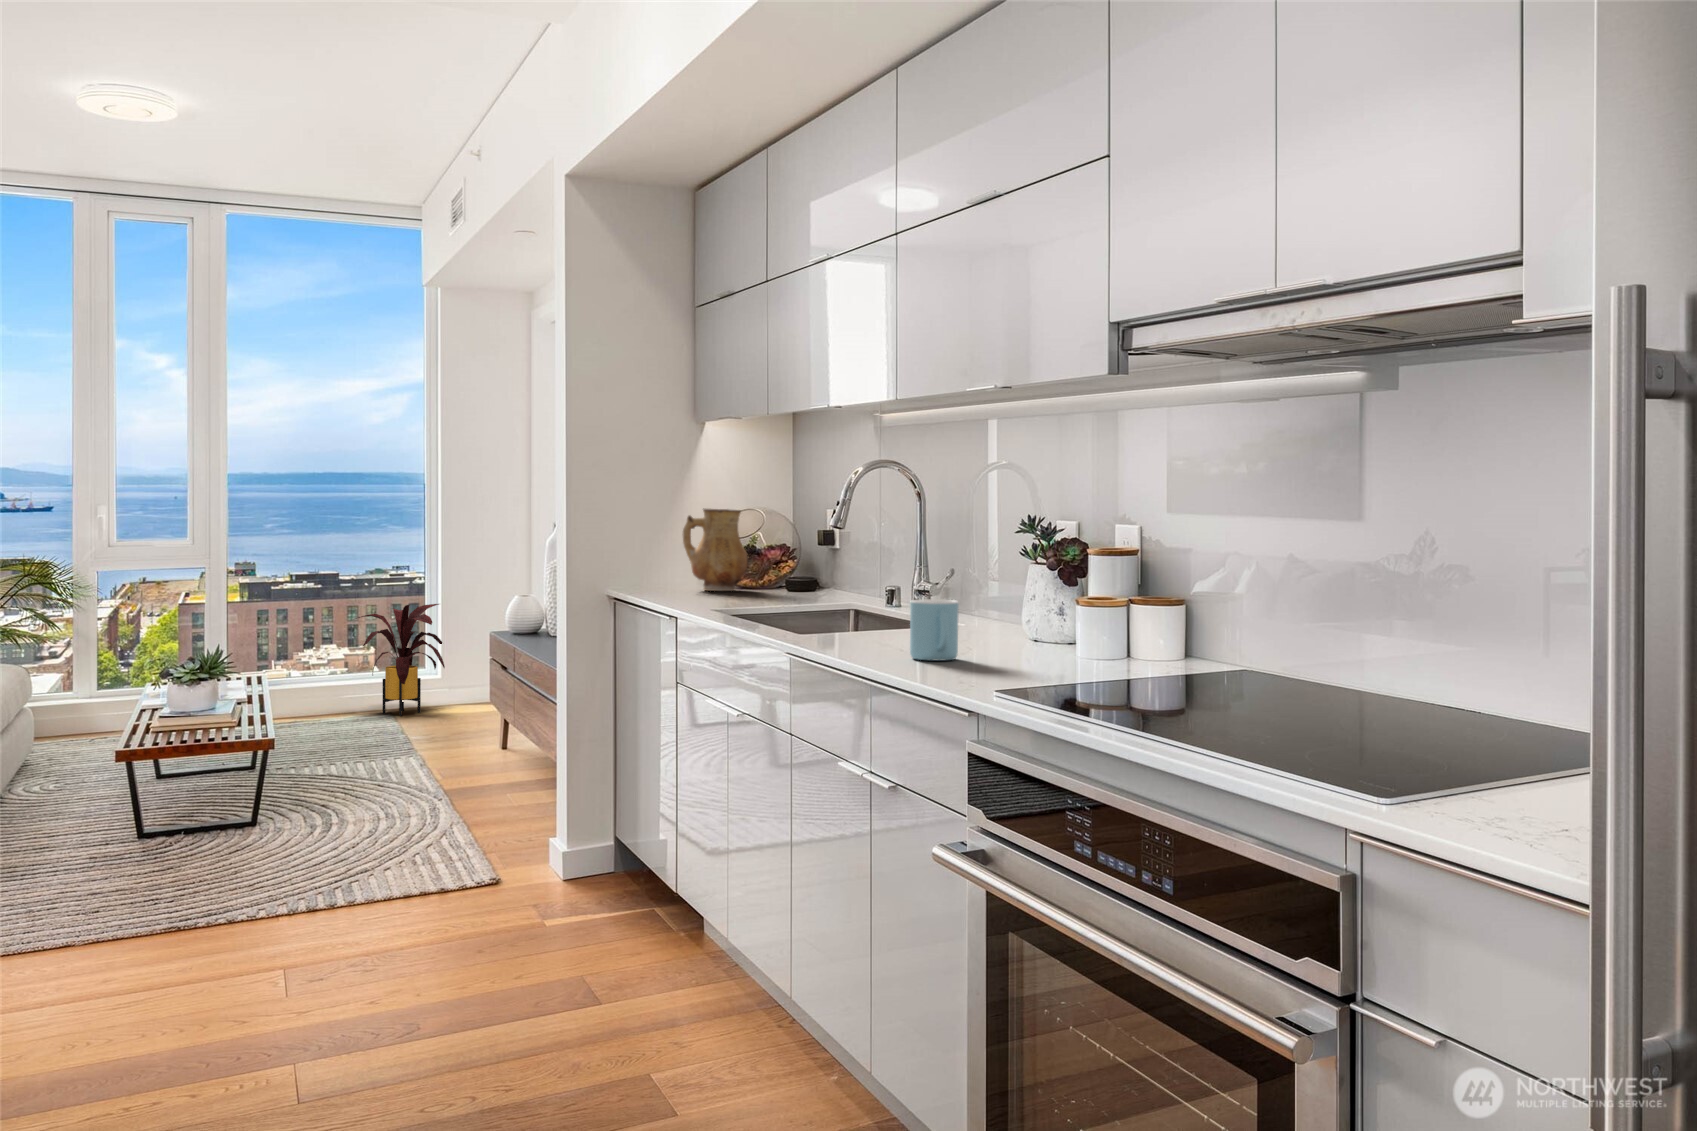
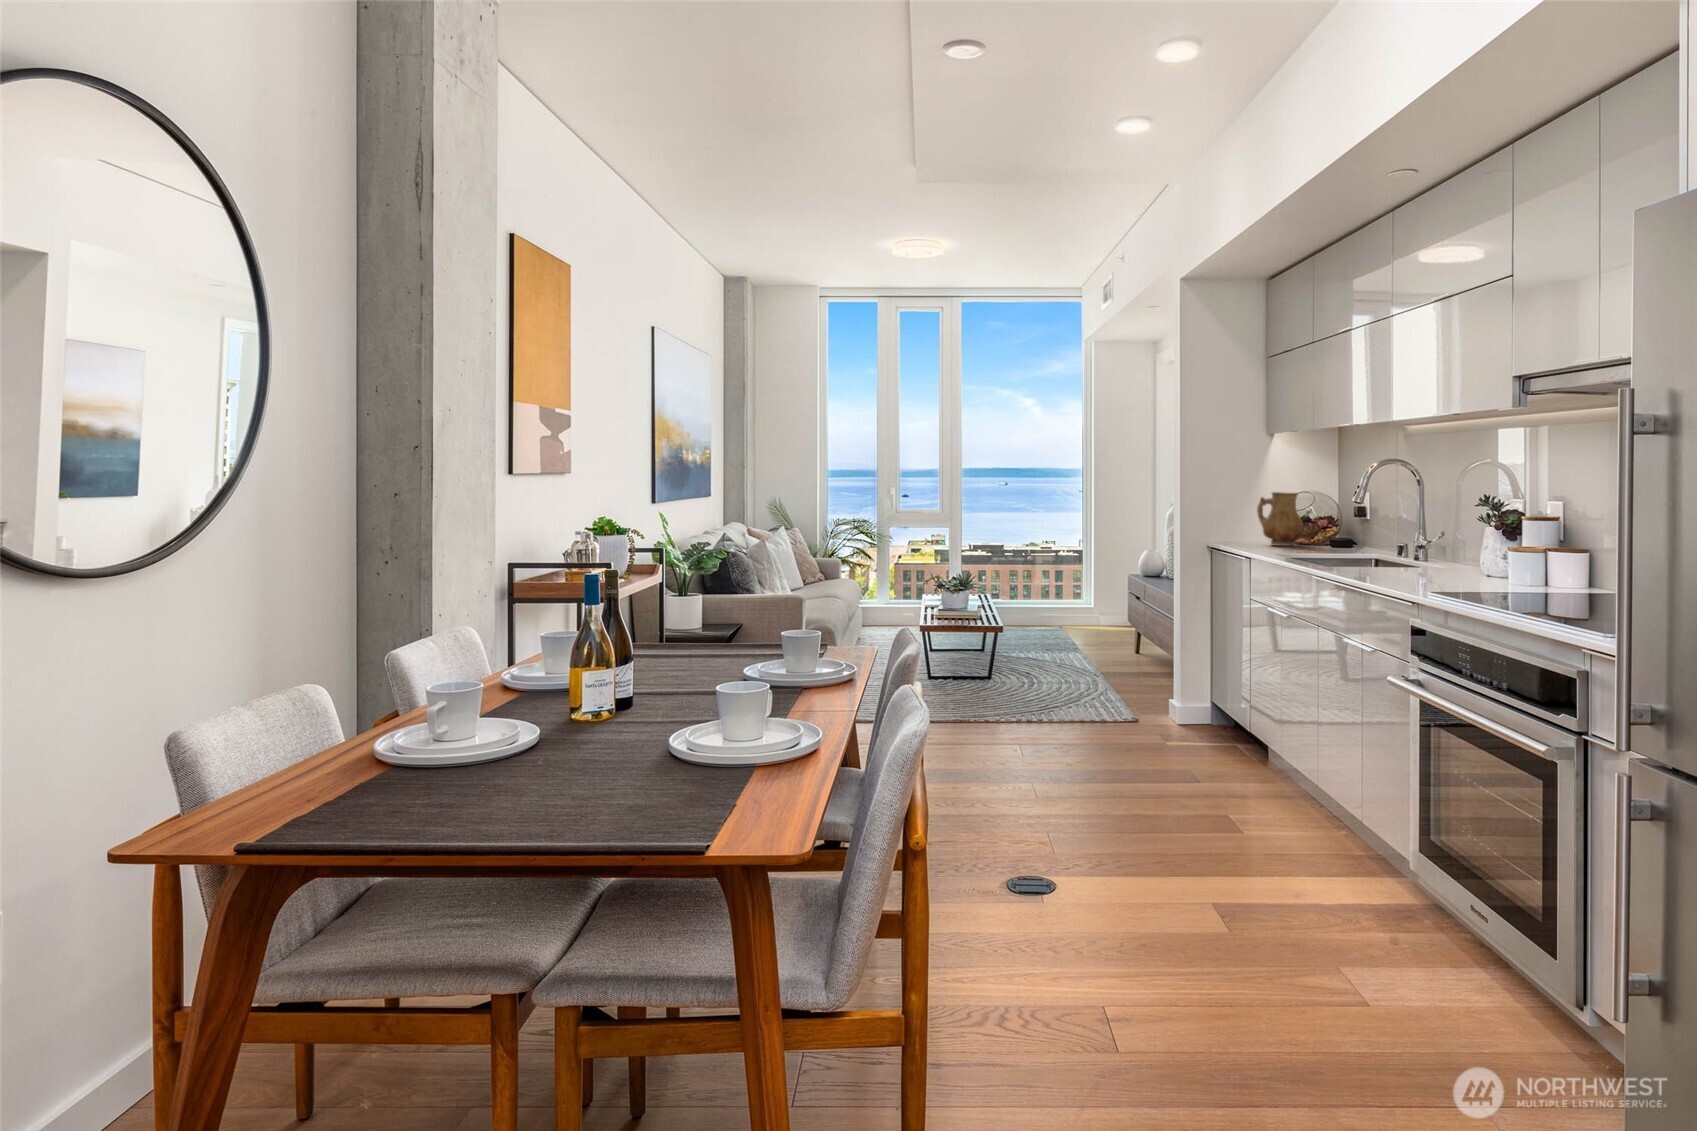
mug: present [910,599,959,660] -> none [1388,547,1420,582]
house plant: present [355,604,445,716] -> none [1037,556,1097,629]

